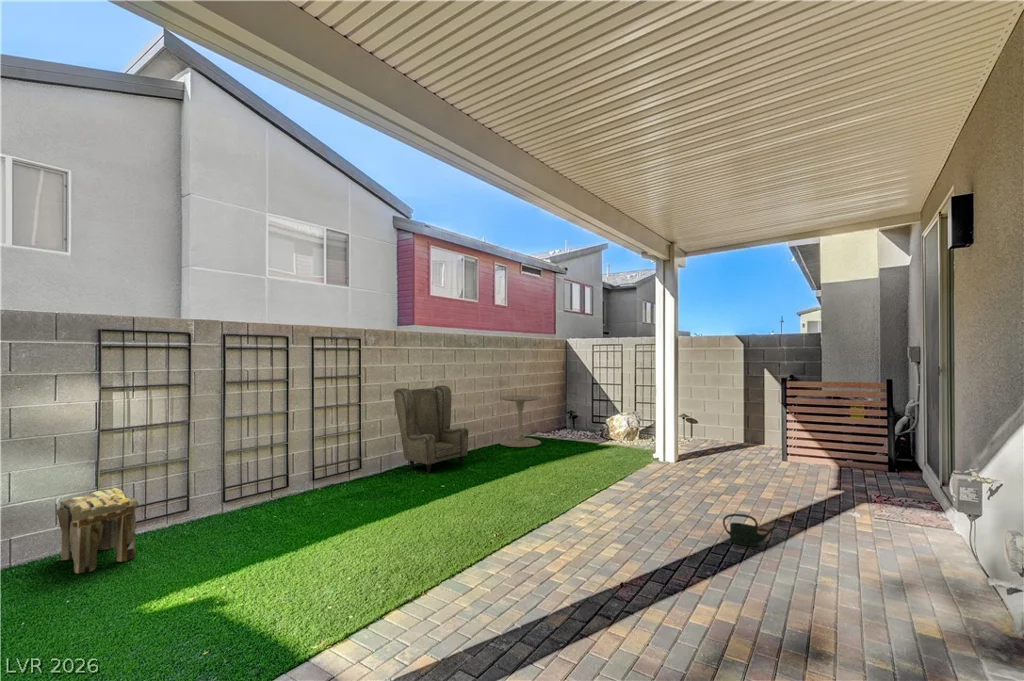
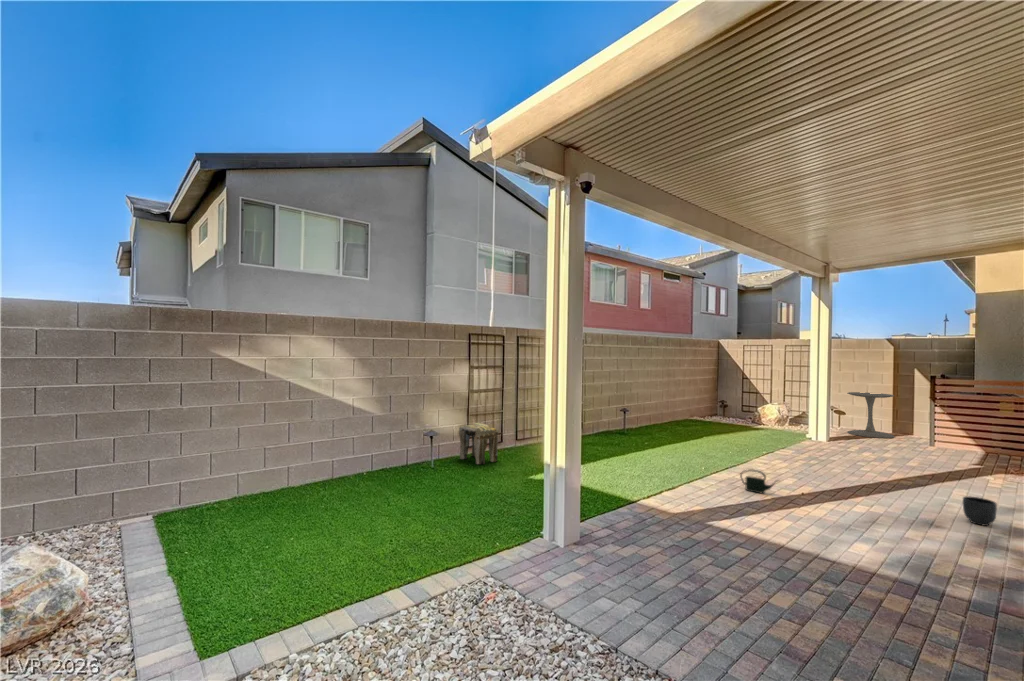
armchair: present [393,386,468,473] -> none [600,374,654,436]
pedestal table: present [499,395,541,447] -> present [847,392,894,438]
watering can: present [723,514,777,546] -> present [740,470,774,493]
planter: none [847,587,897,642] -> present [963,497,997,526]

